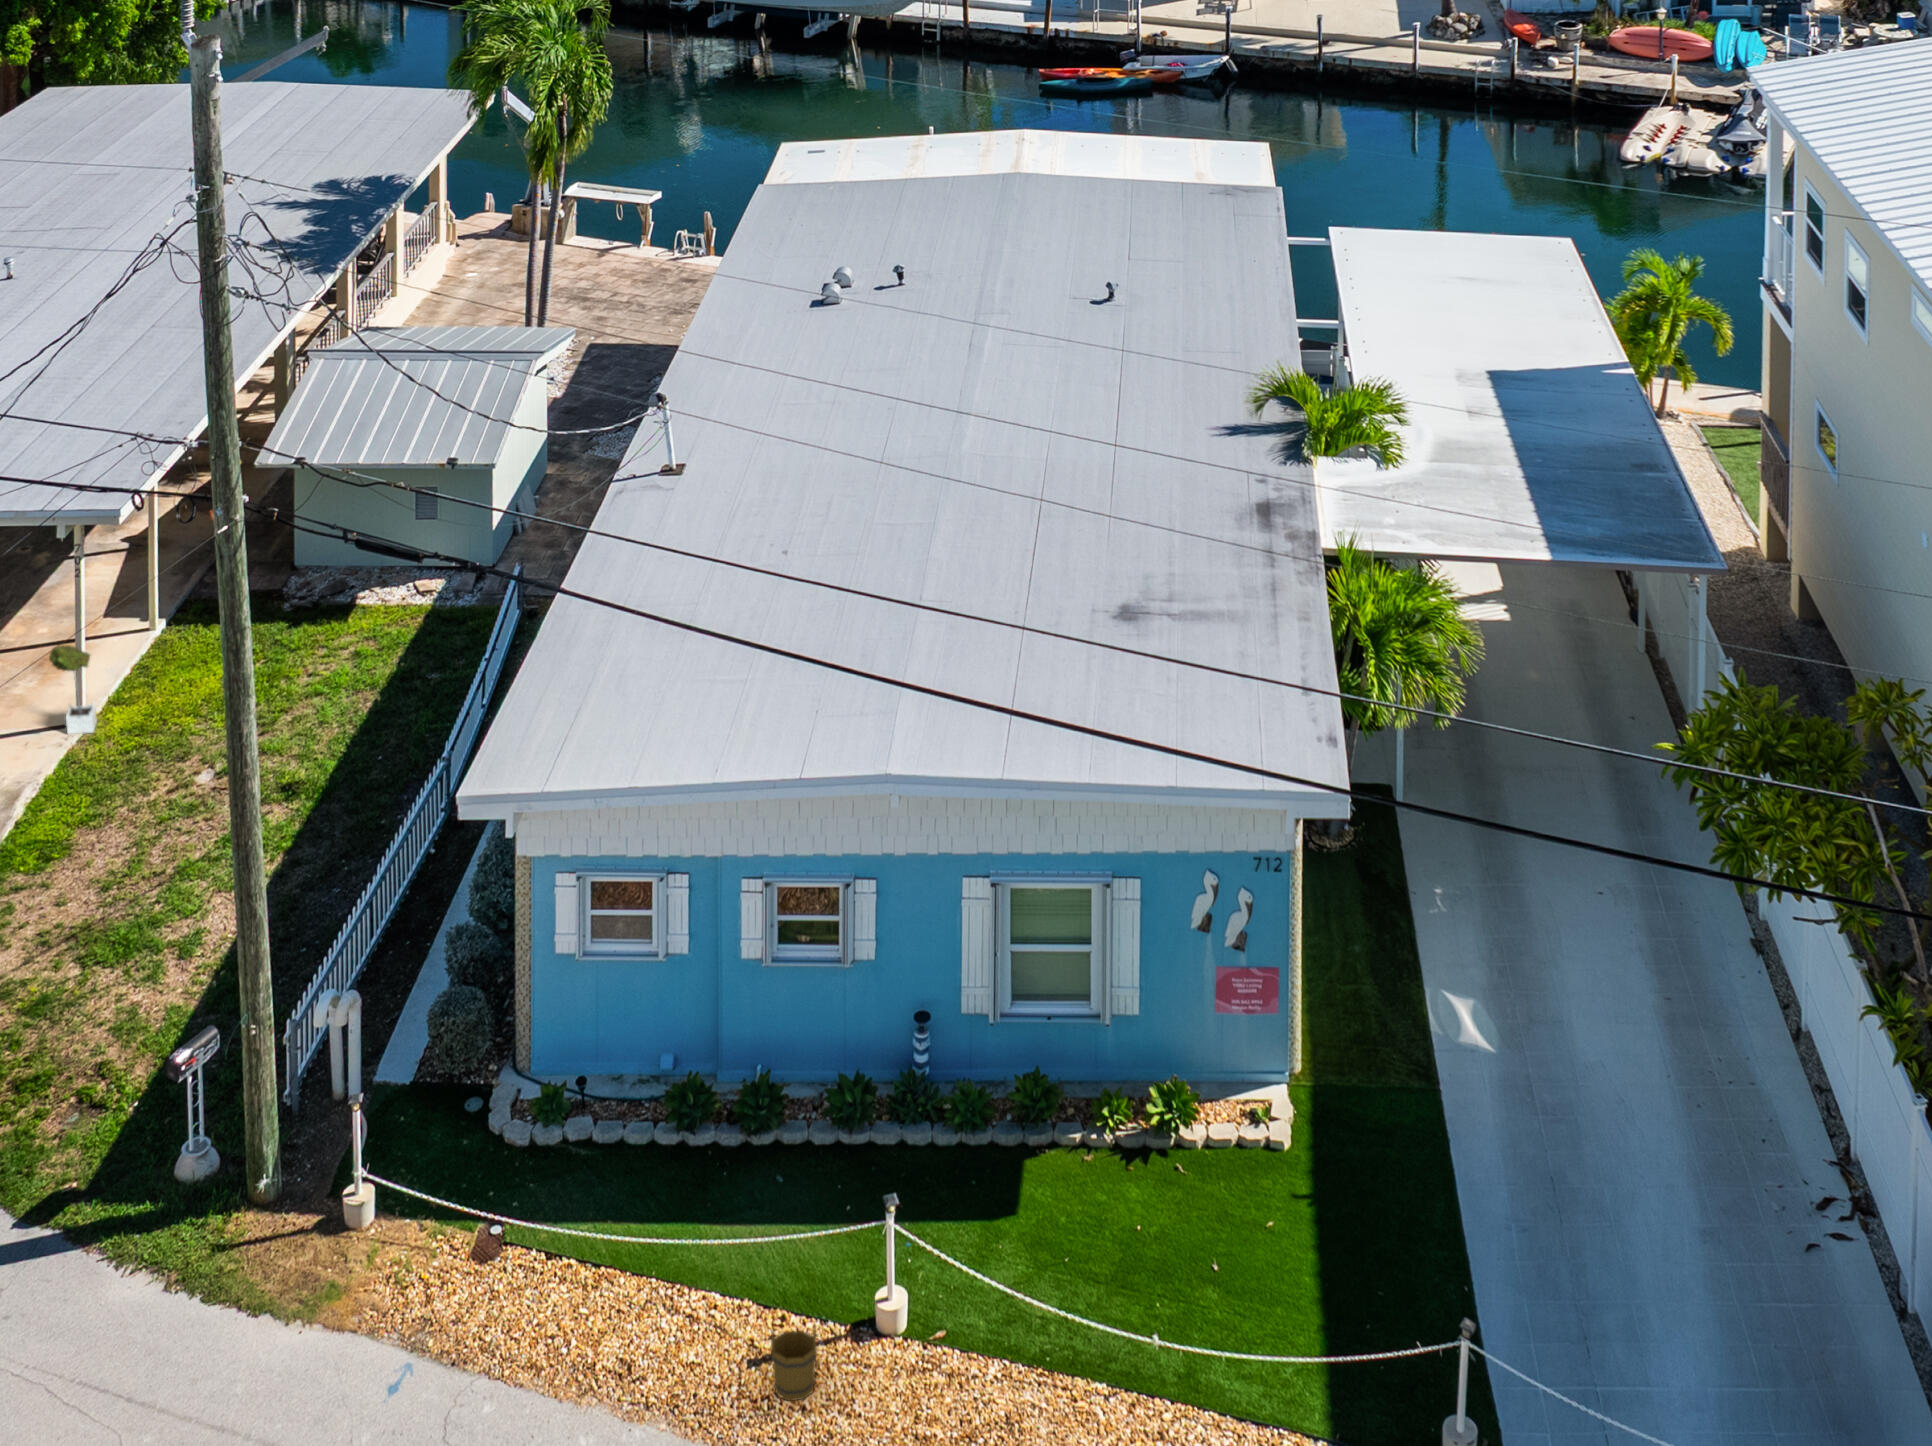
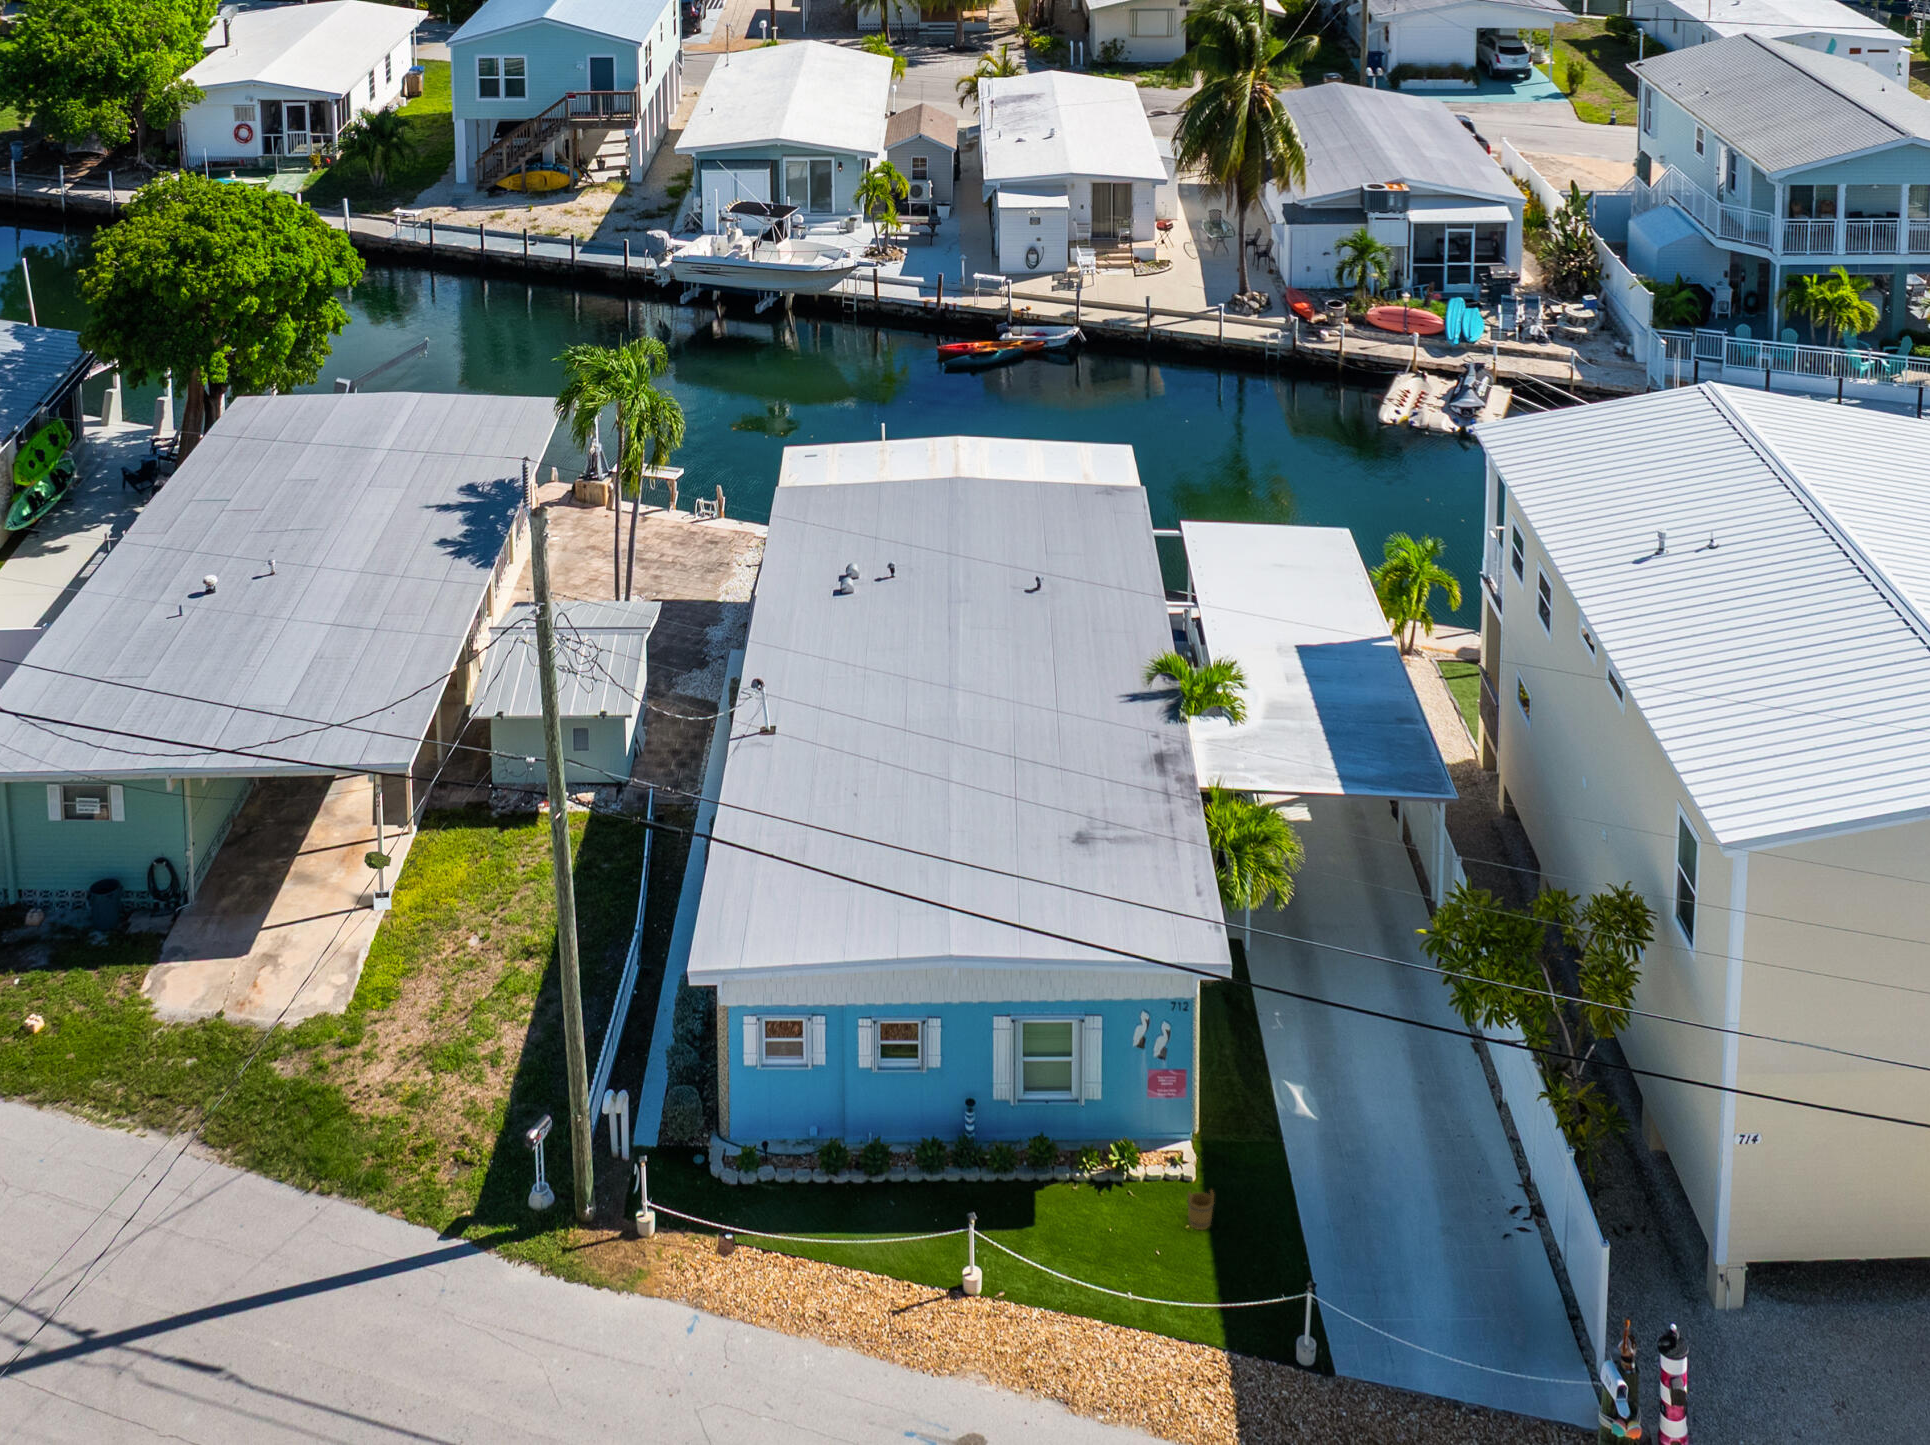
bucket: present [769,1327,818,1401] -> present [1188,1190,1214,1230]

